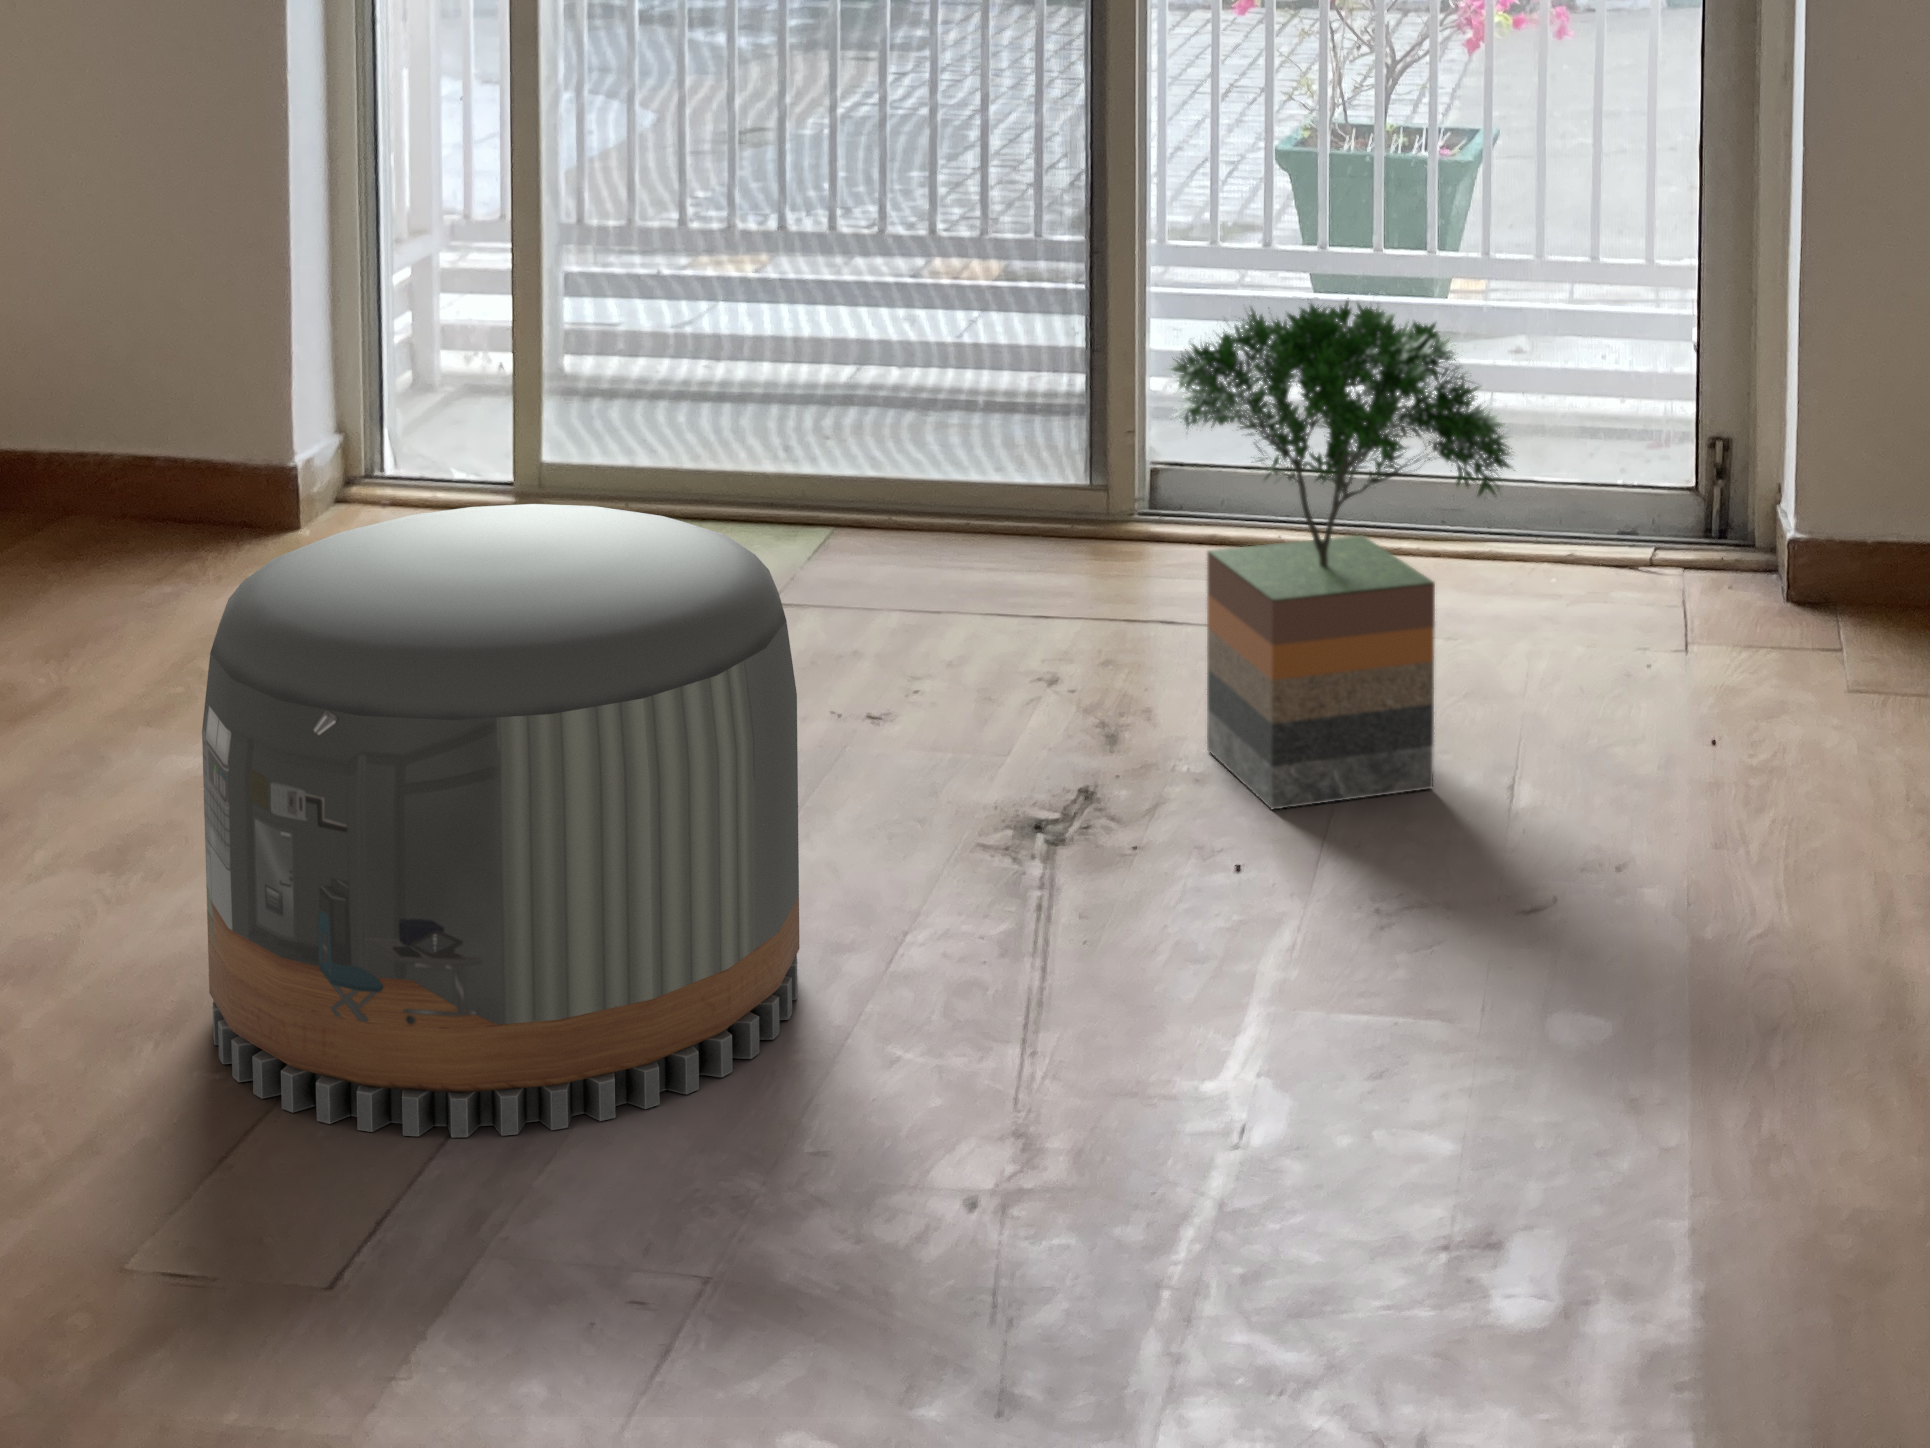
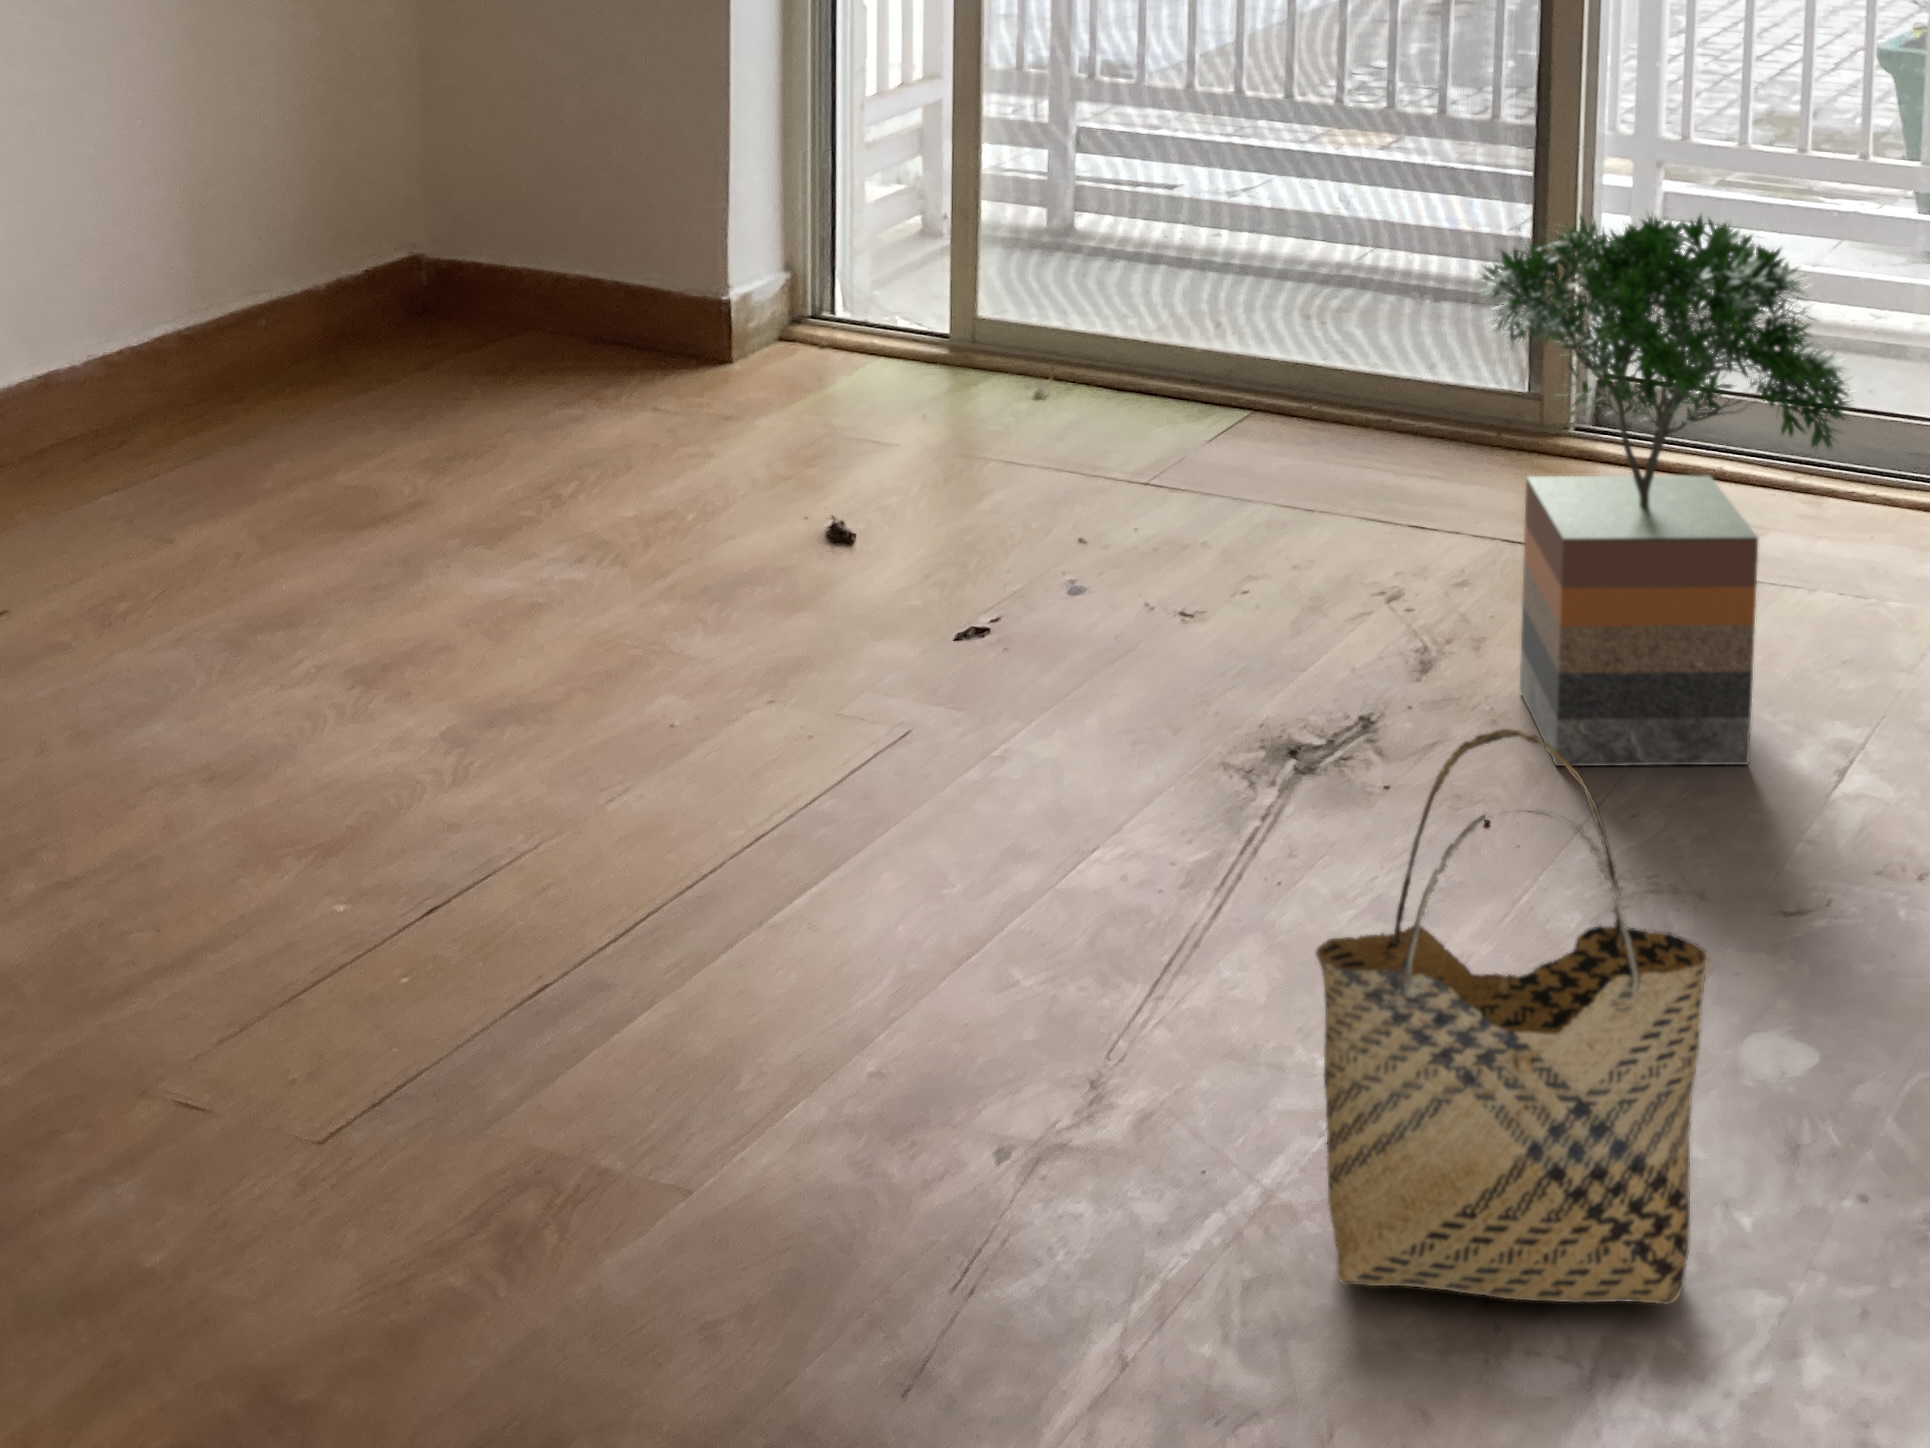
pouf: present [202,504,800,1137] -> none [359,365,966,1010]
woven basket: none [1284,745,1612,1260] -> present [1316,729,1709,1304]

